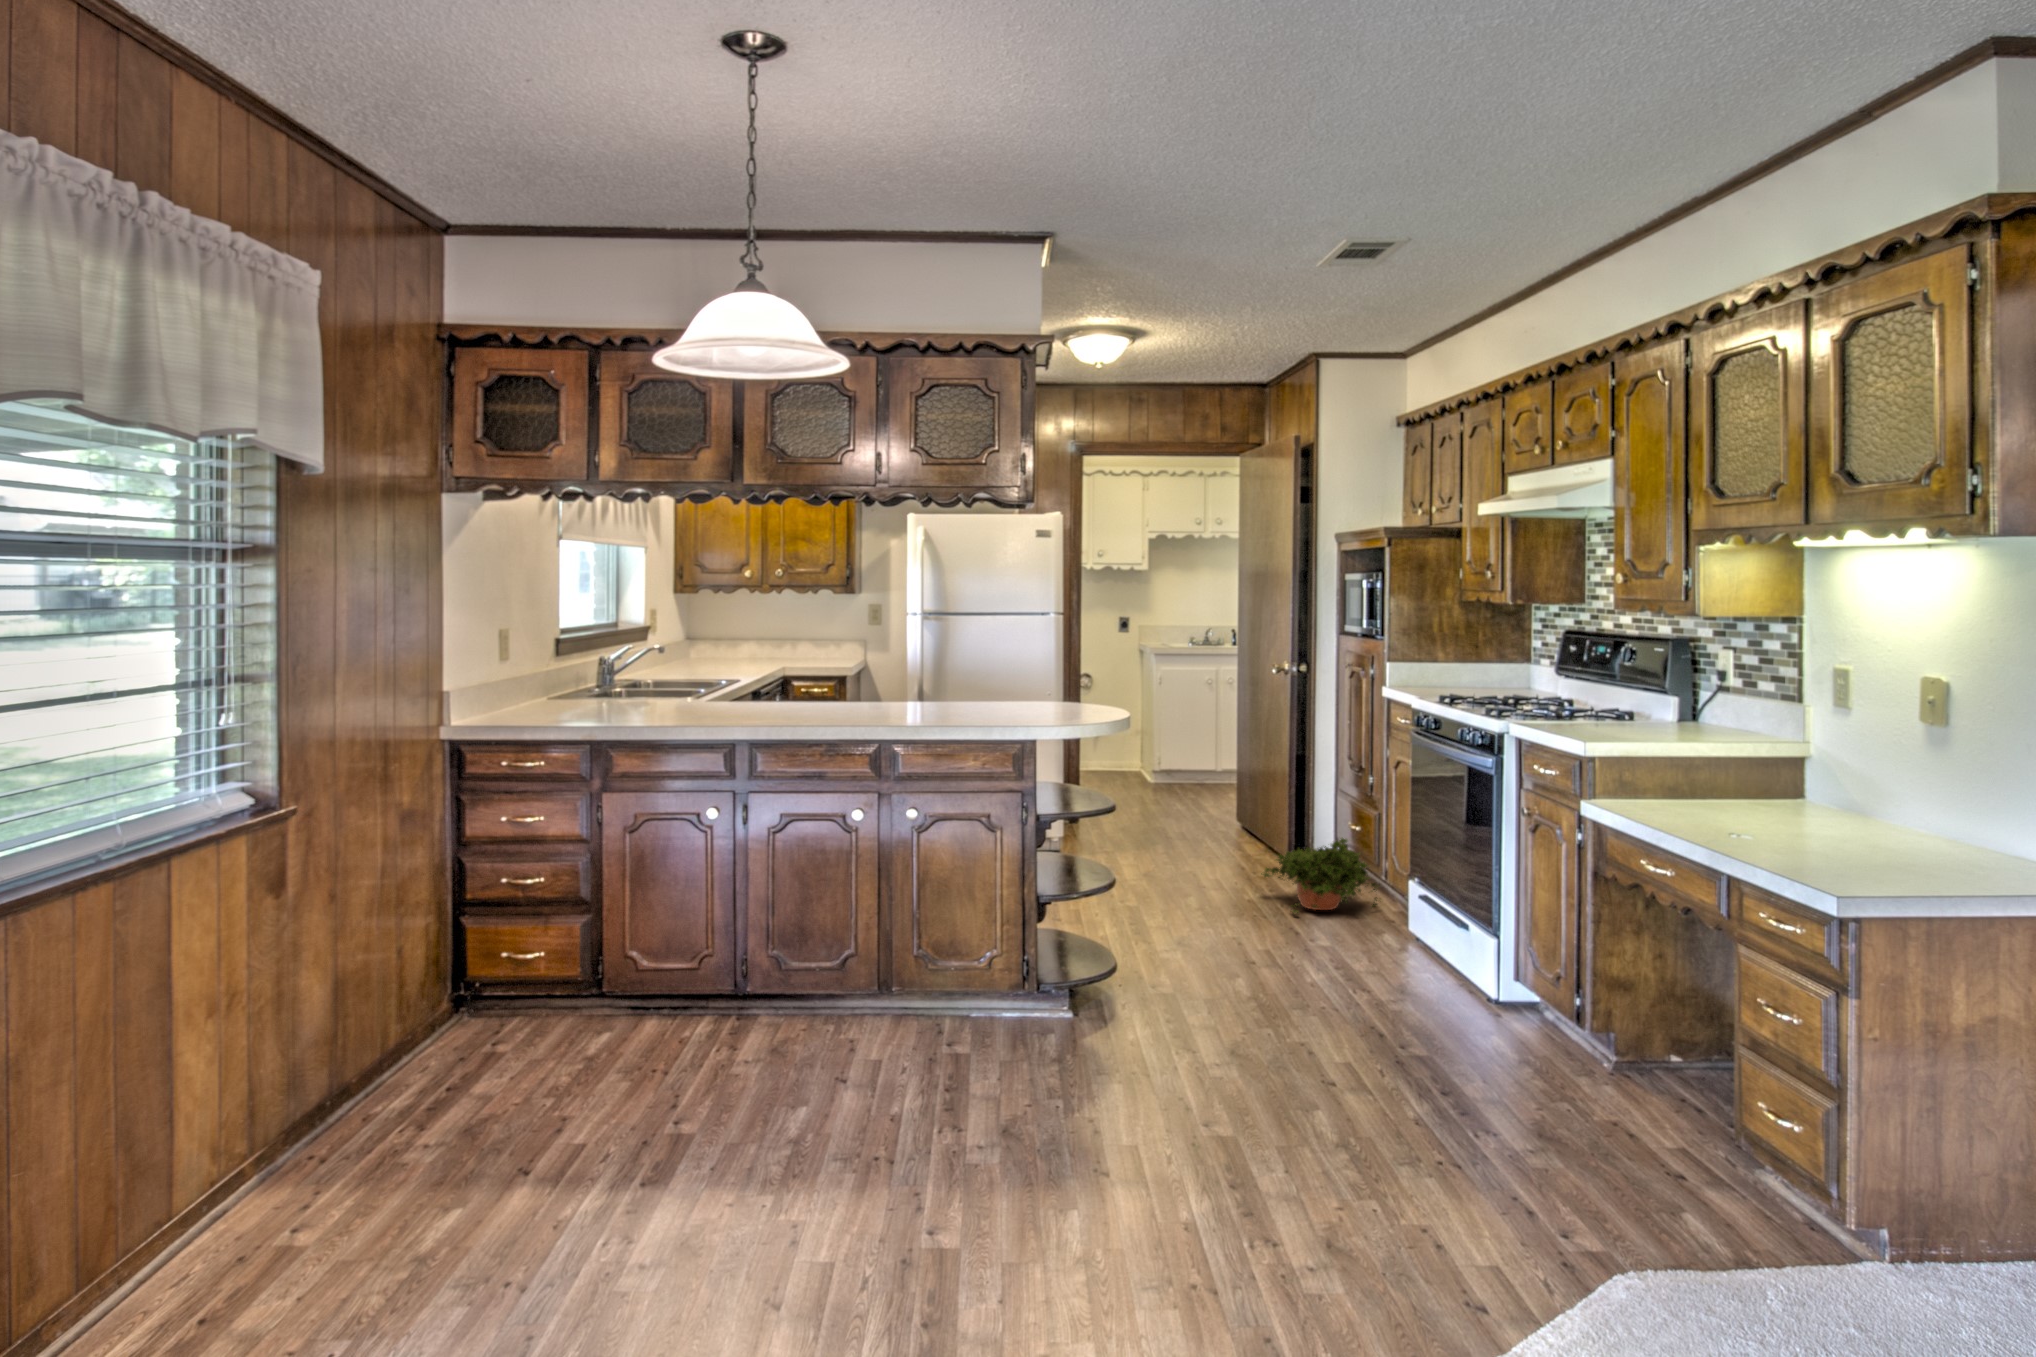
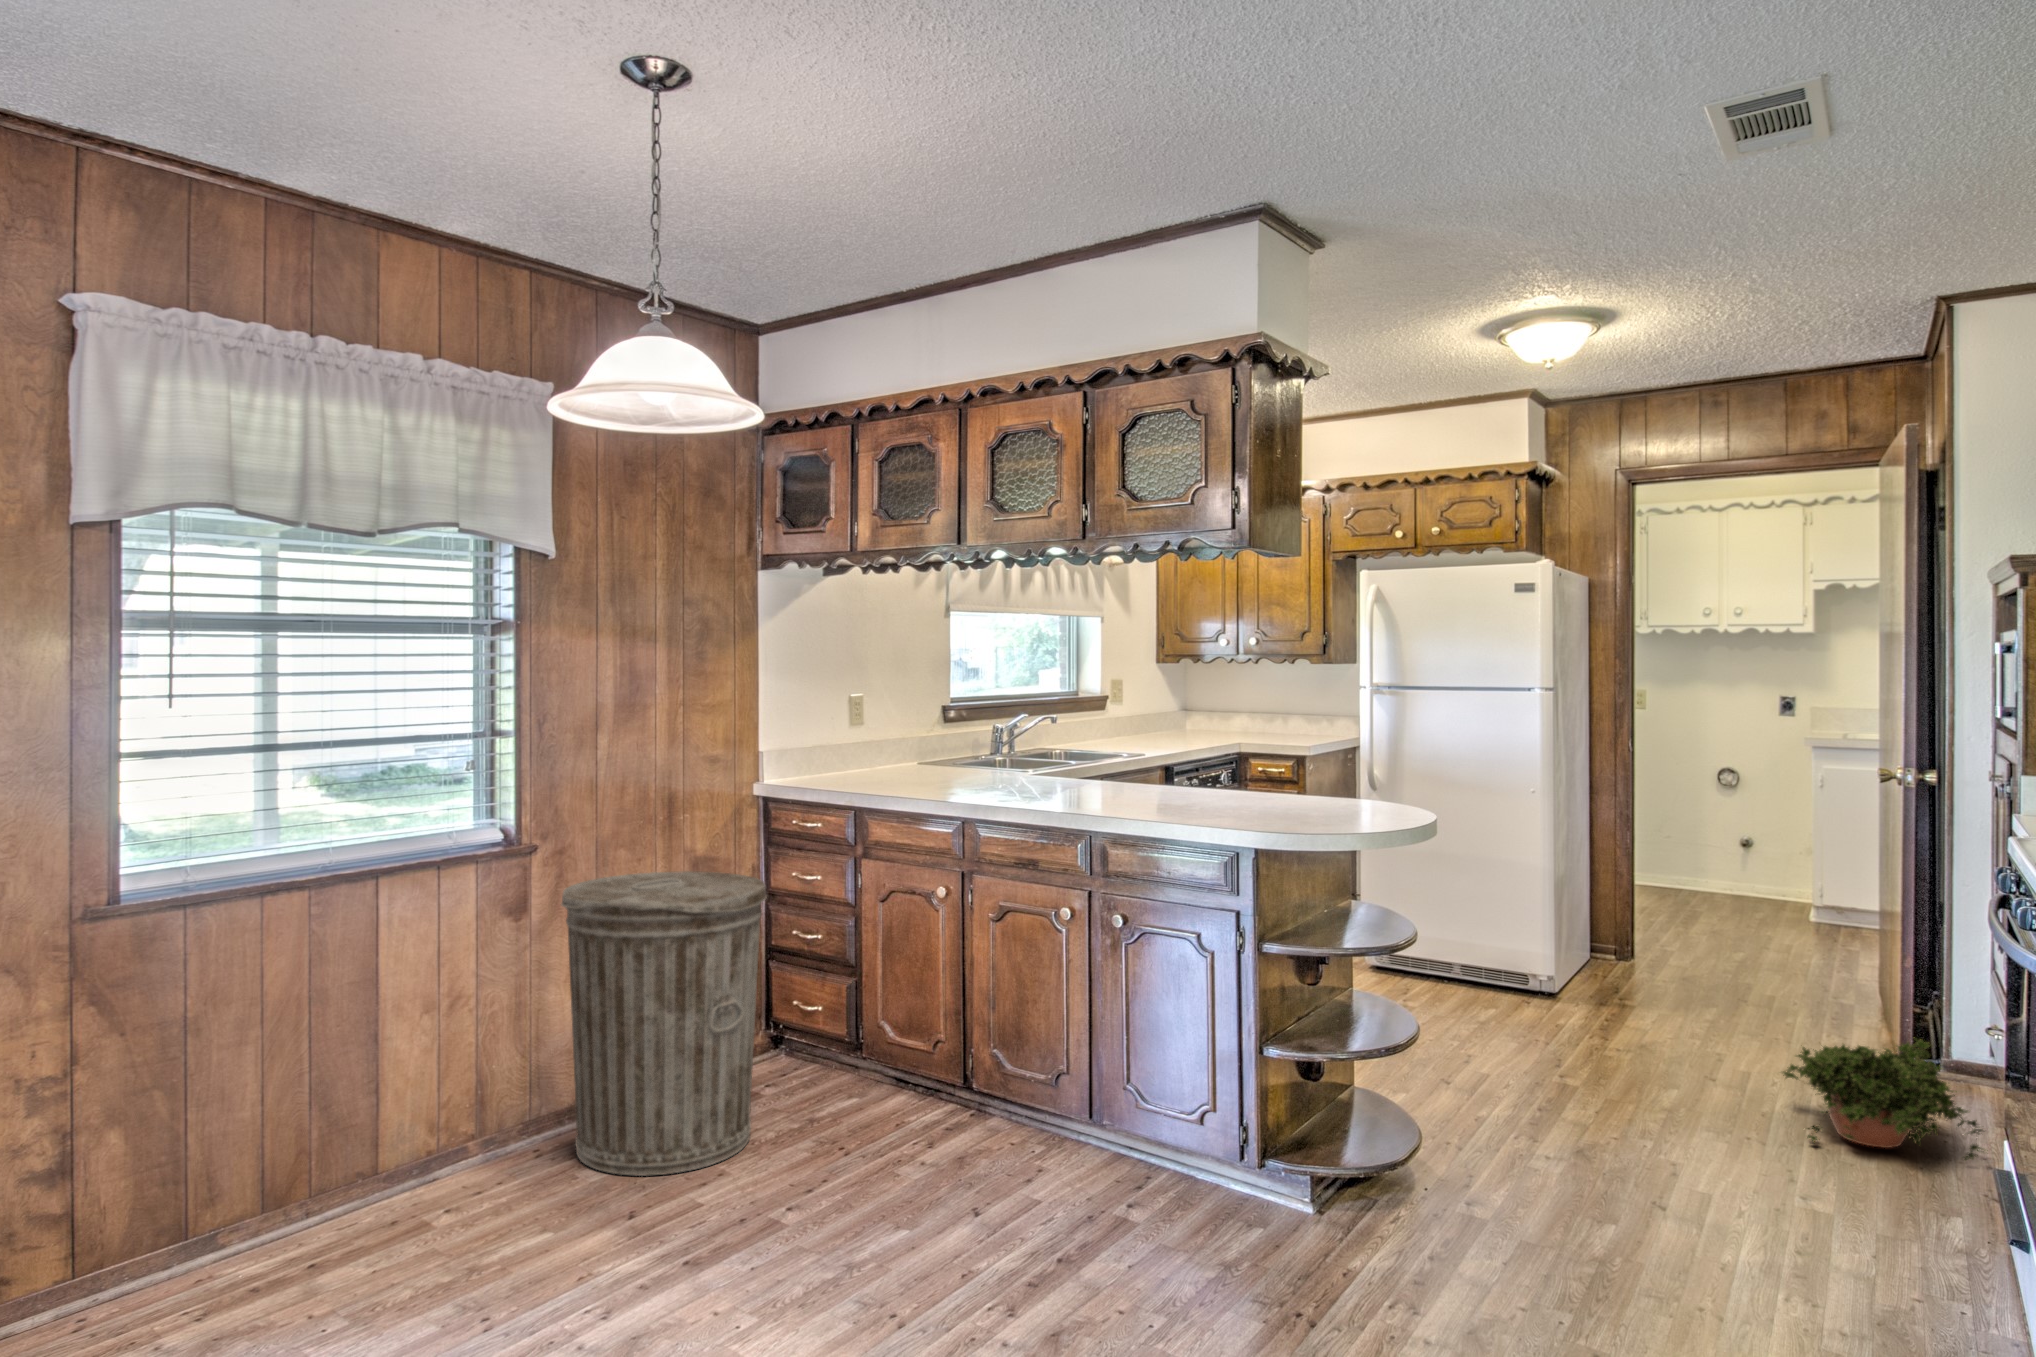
trash can: none [335,818,573,1150] -> present [561,871,767,1176]

